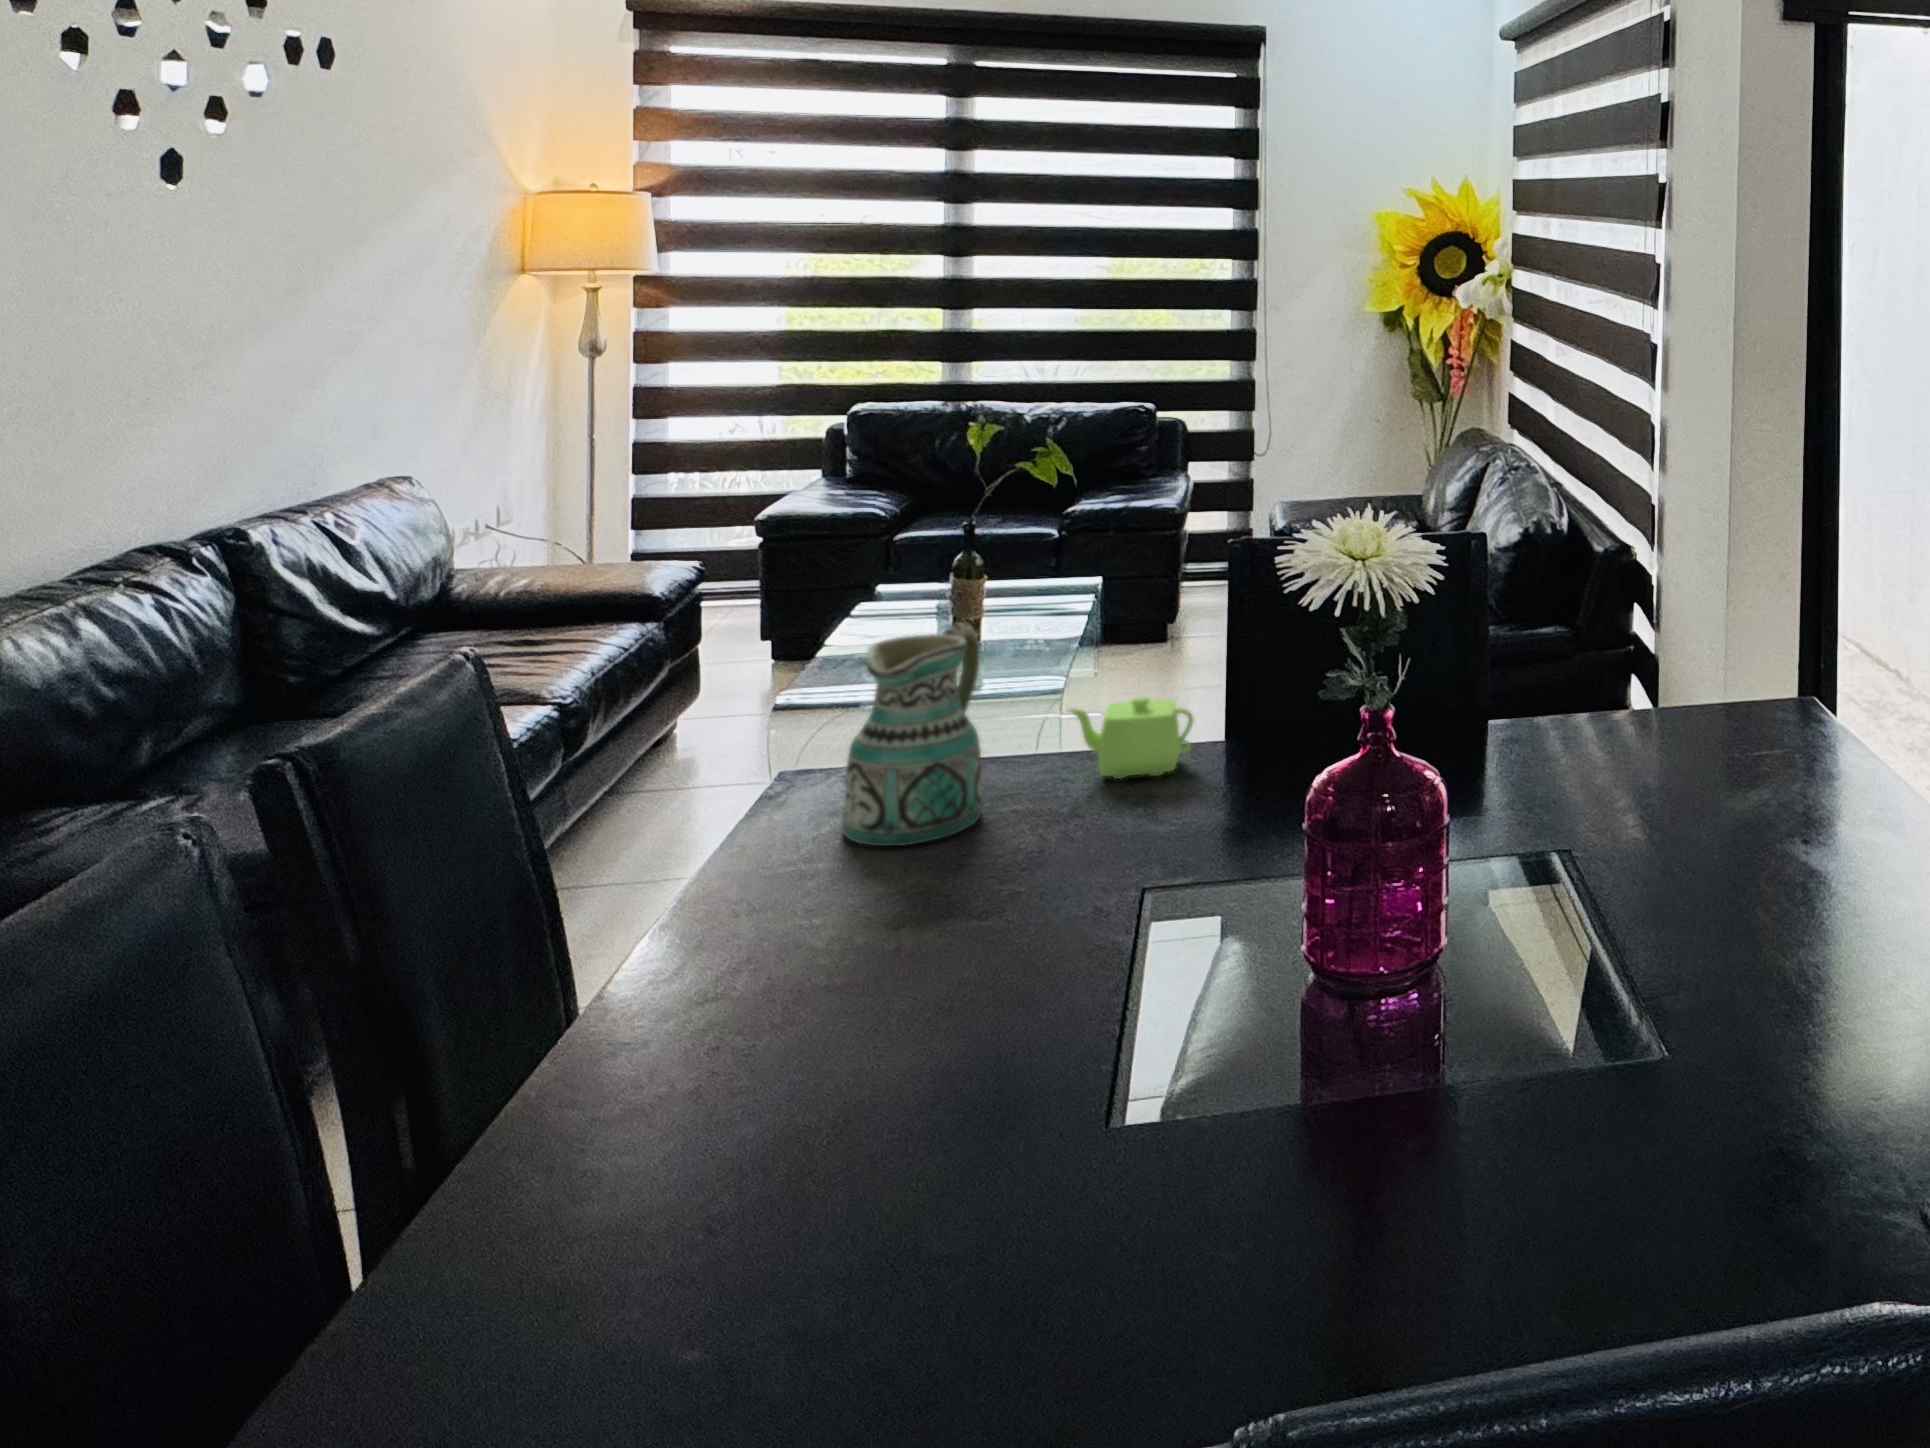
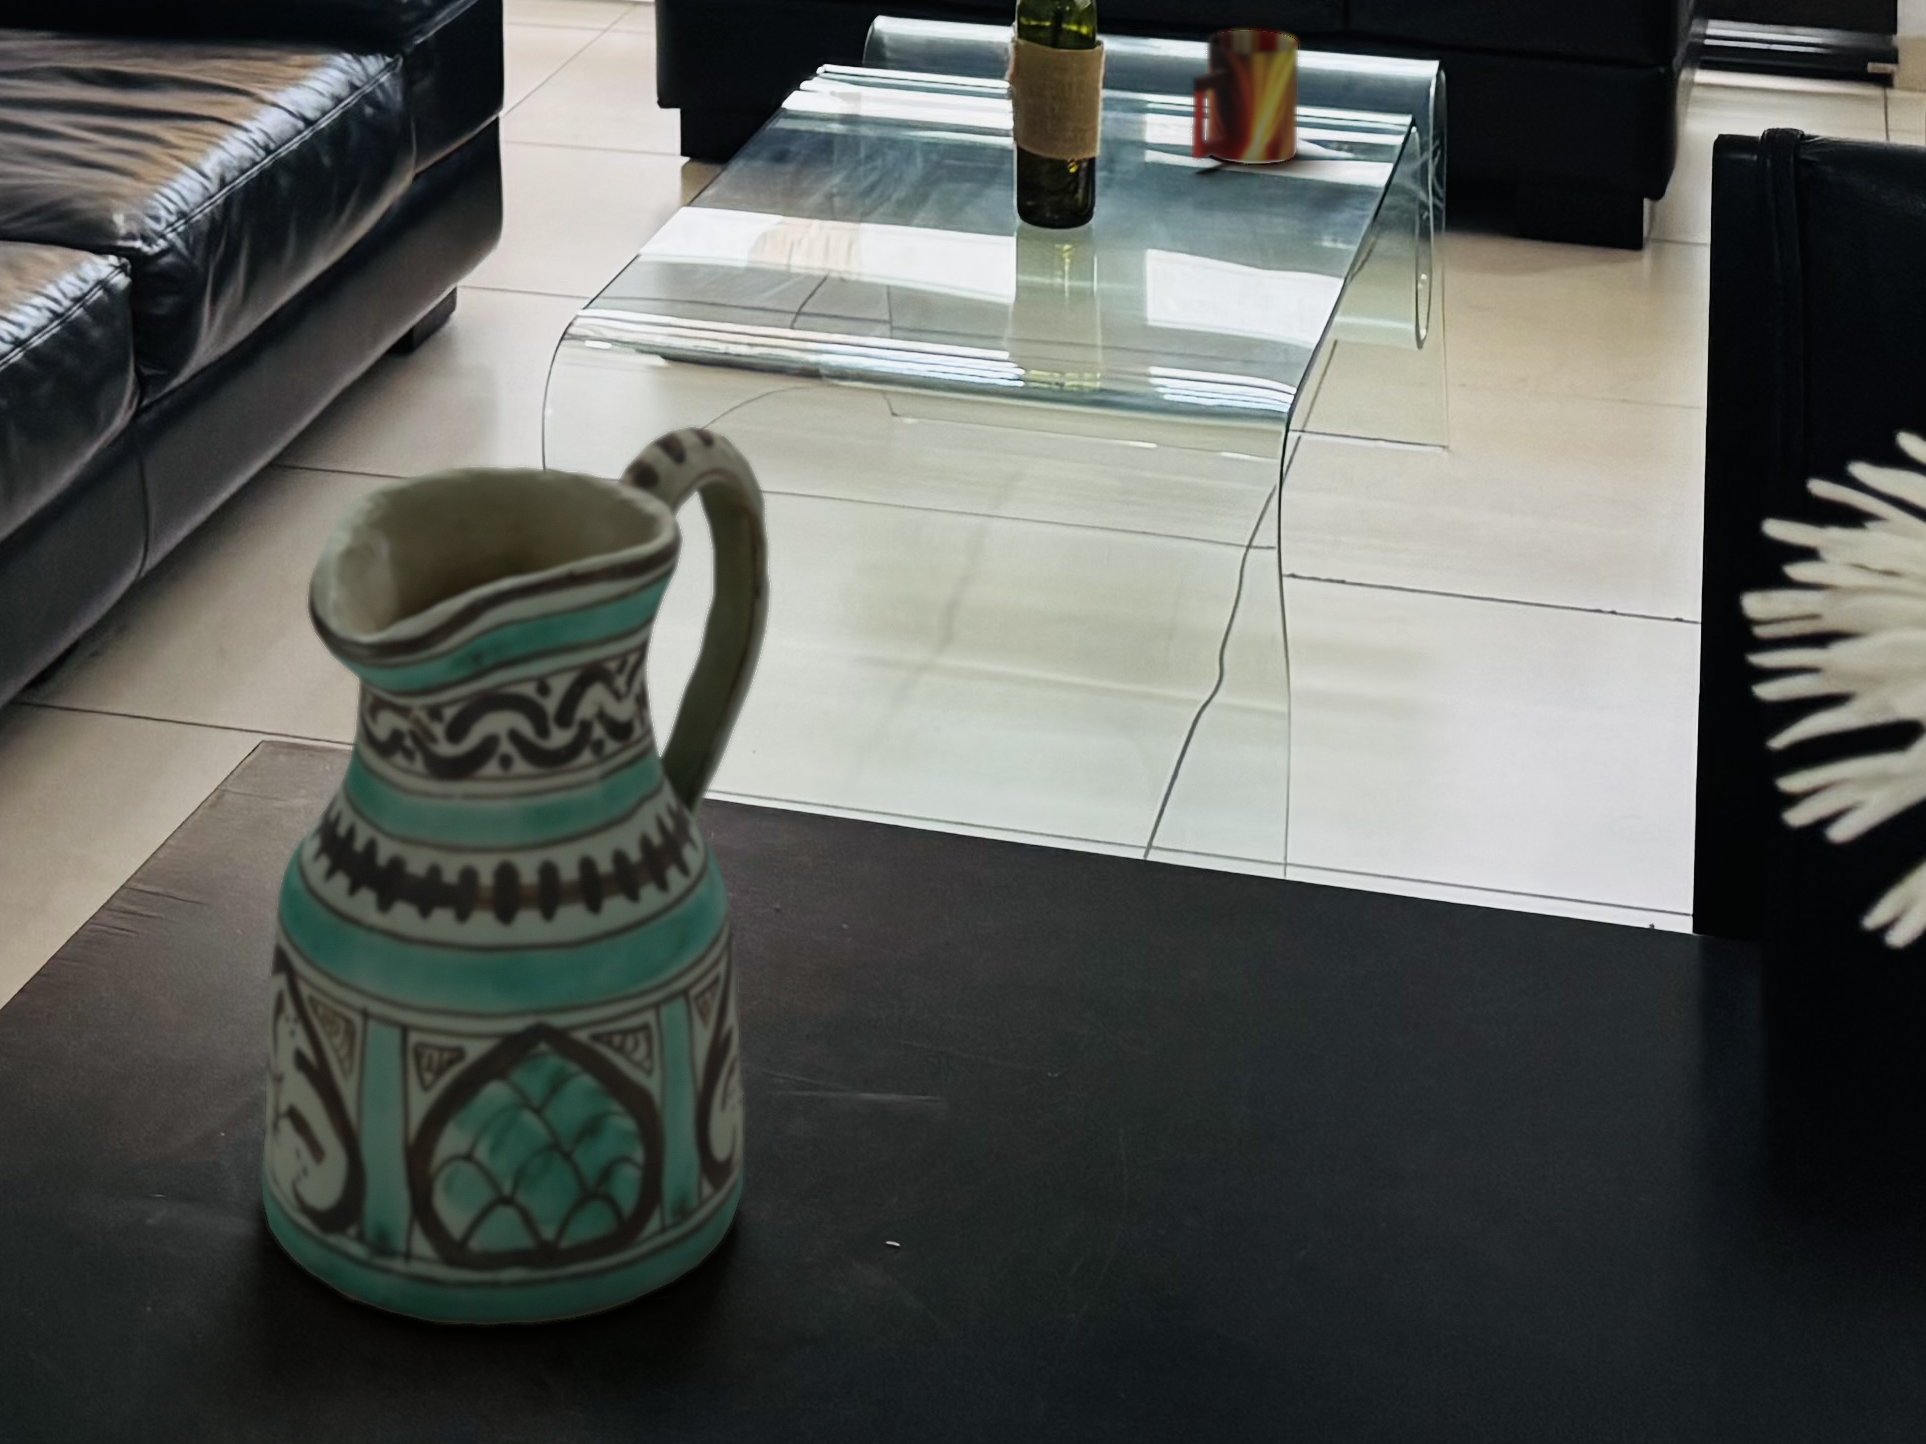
mug: none [1011,572,1050,619] -> present [1192,31,1298,164]
teapot: present [1069,697,1193,779] -> none [1082,807,1573,1166]

